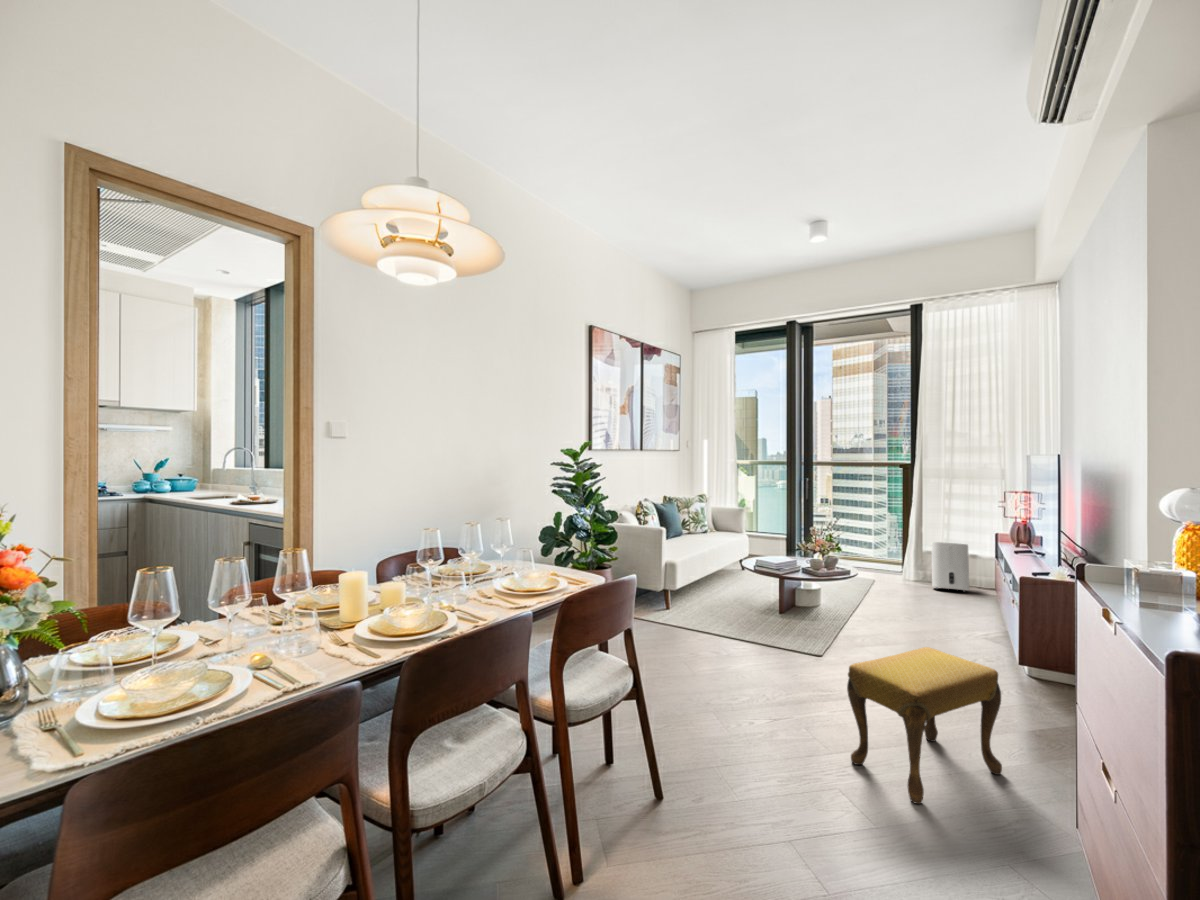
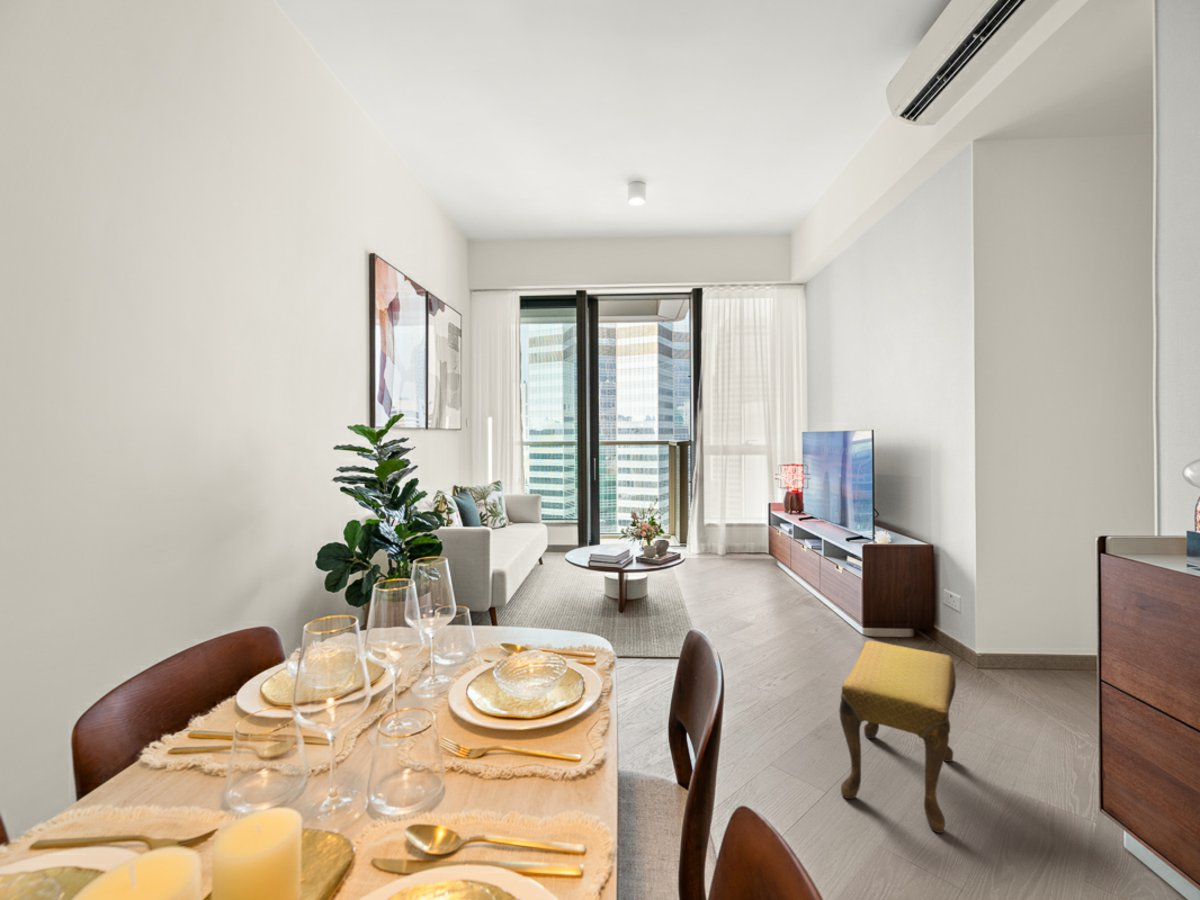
air purifier: present [931,542,969,592] -> none [714,516,745,560]

